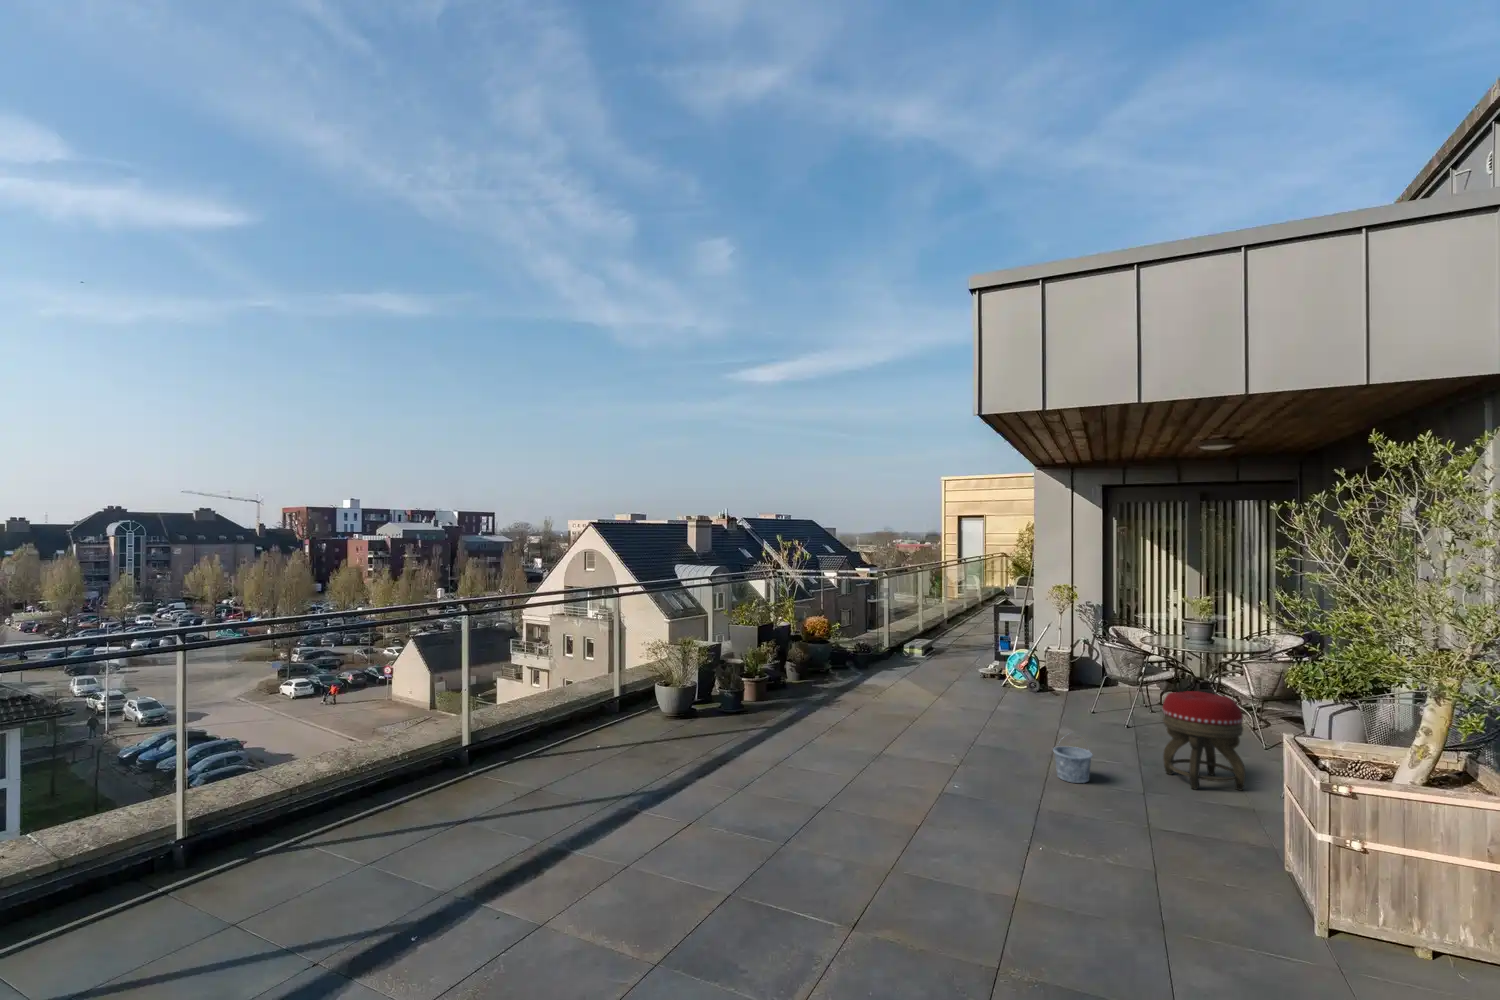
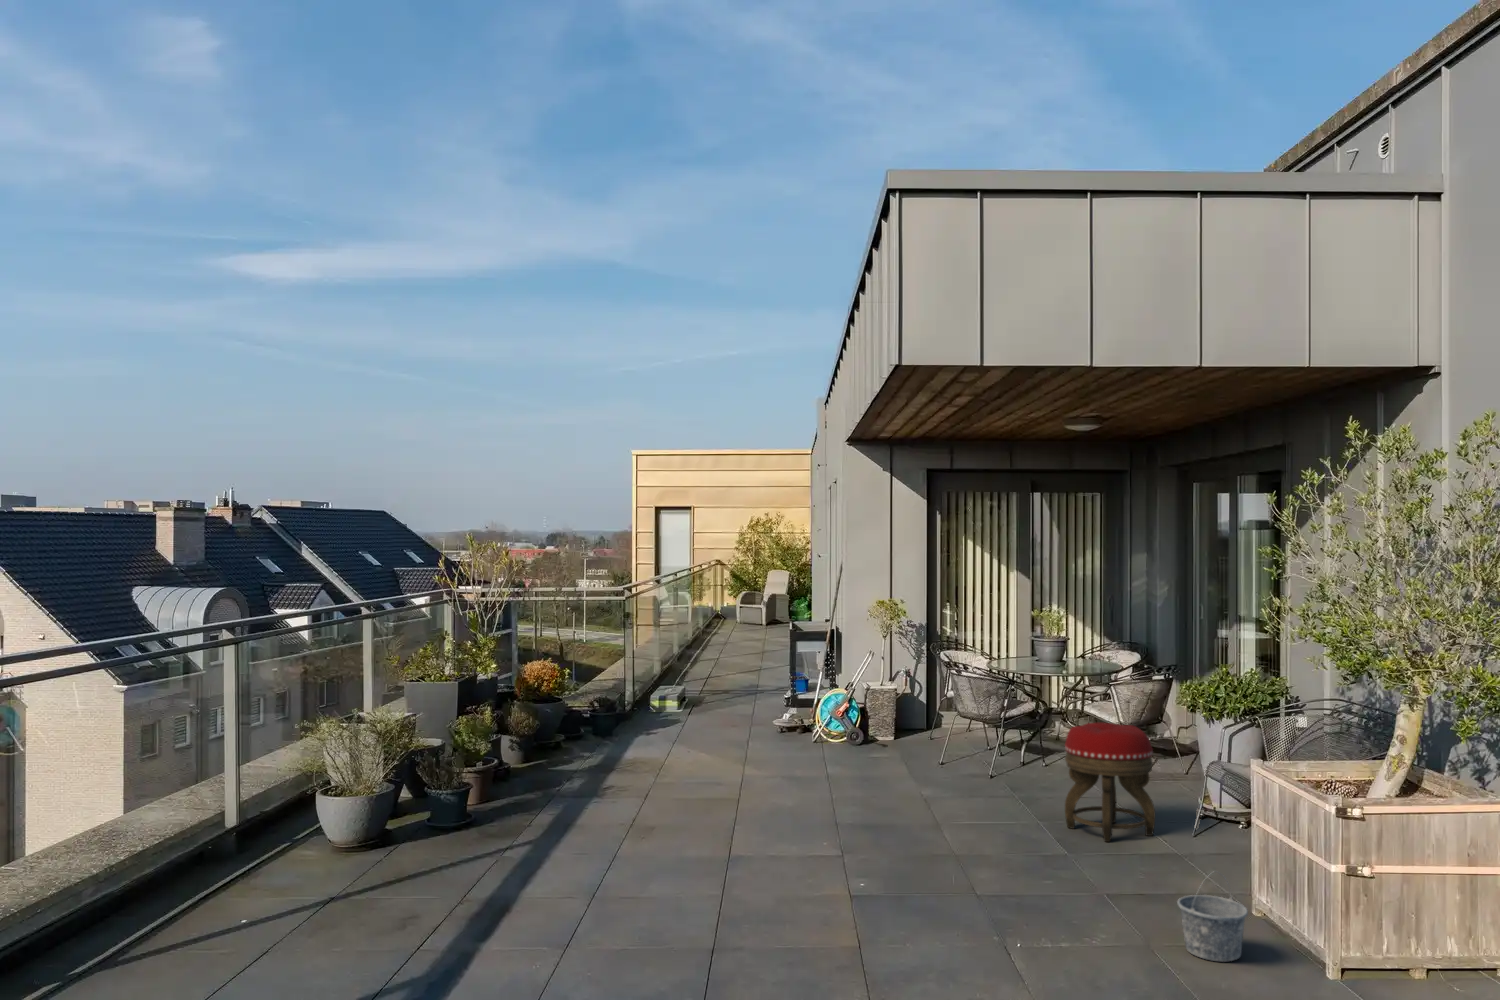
bucket: present [1053,746,1093,783] -> present [1177,895,1248,961]

